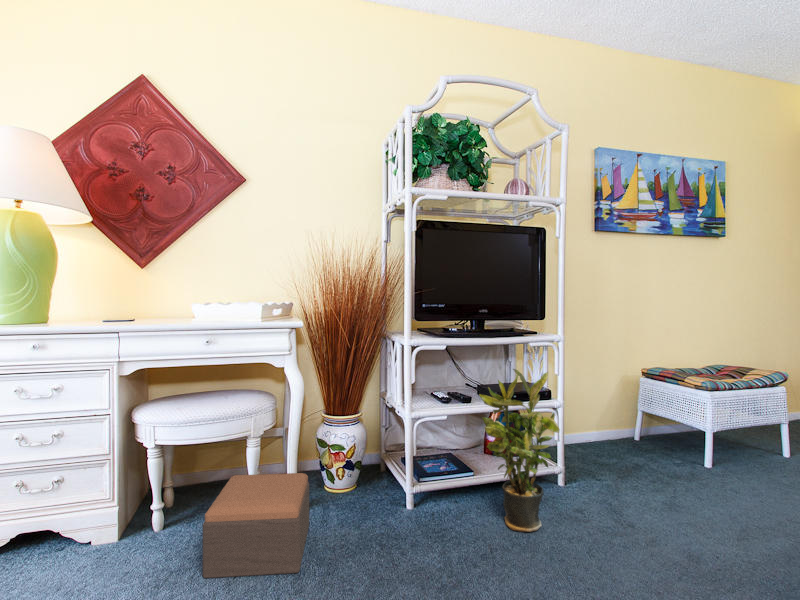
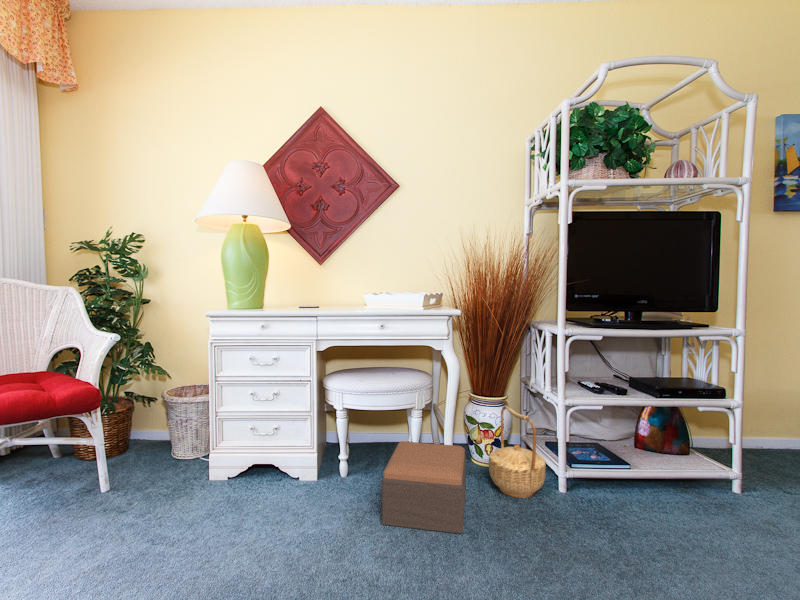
potted plant: present [479,369,559,532] -> none [639,363,736,534]
basket: none [336,424,395,522] -> present [489,406,546,498]

